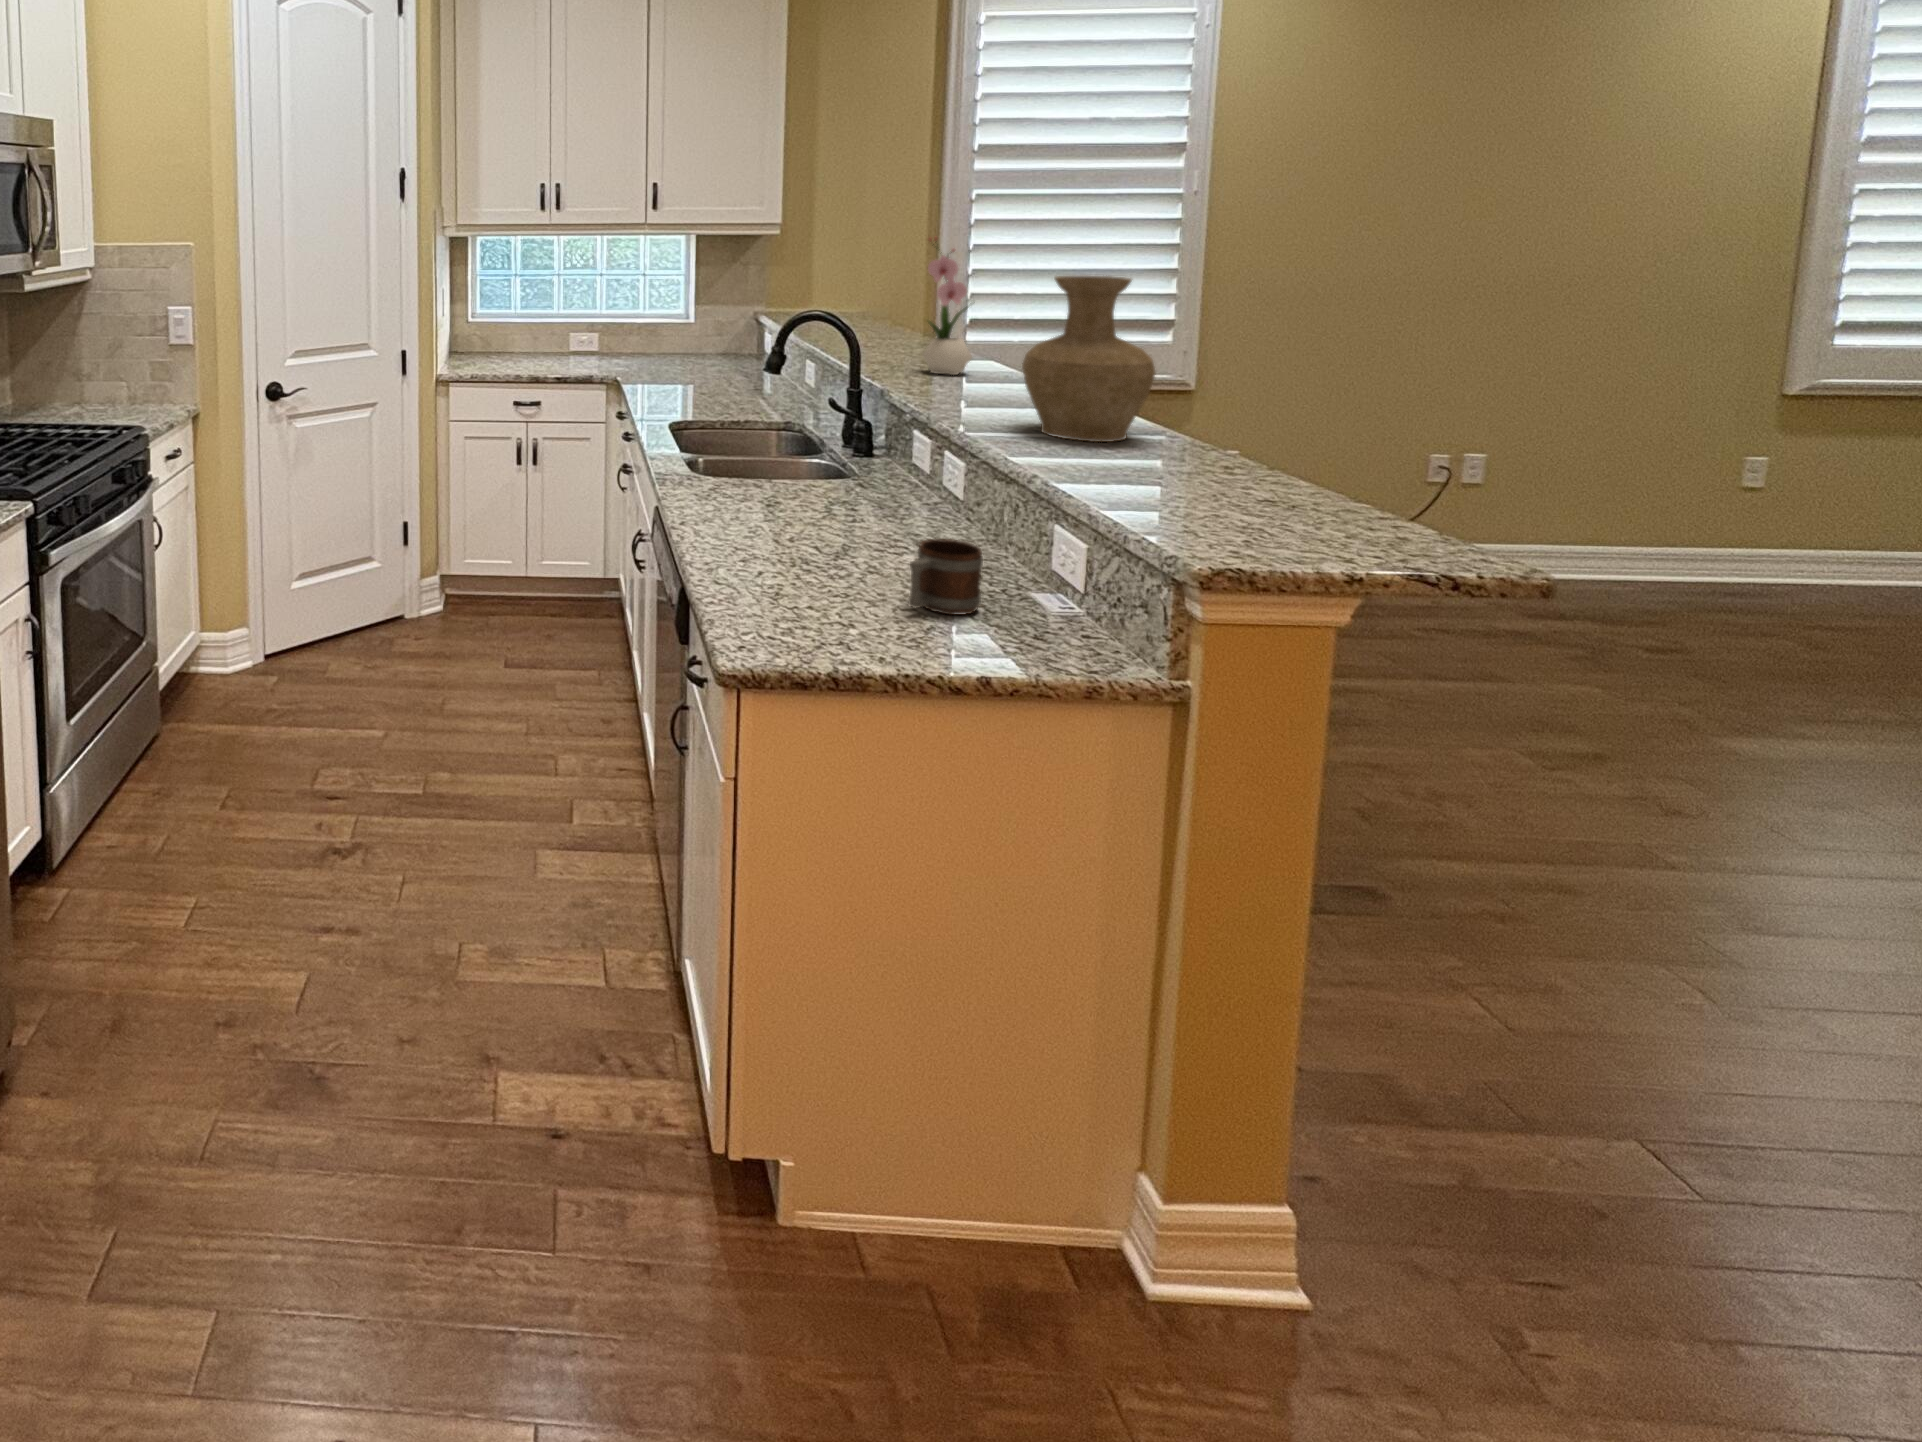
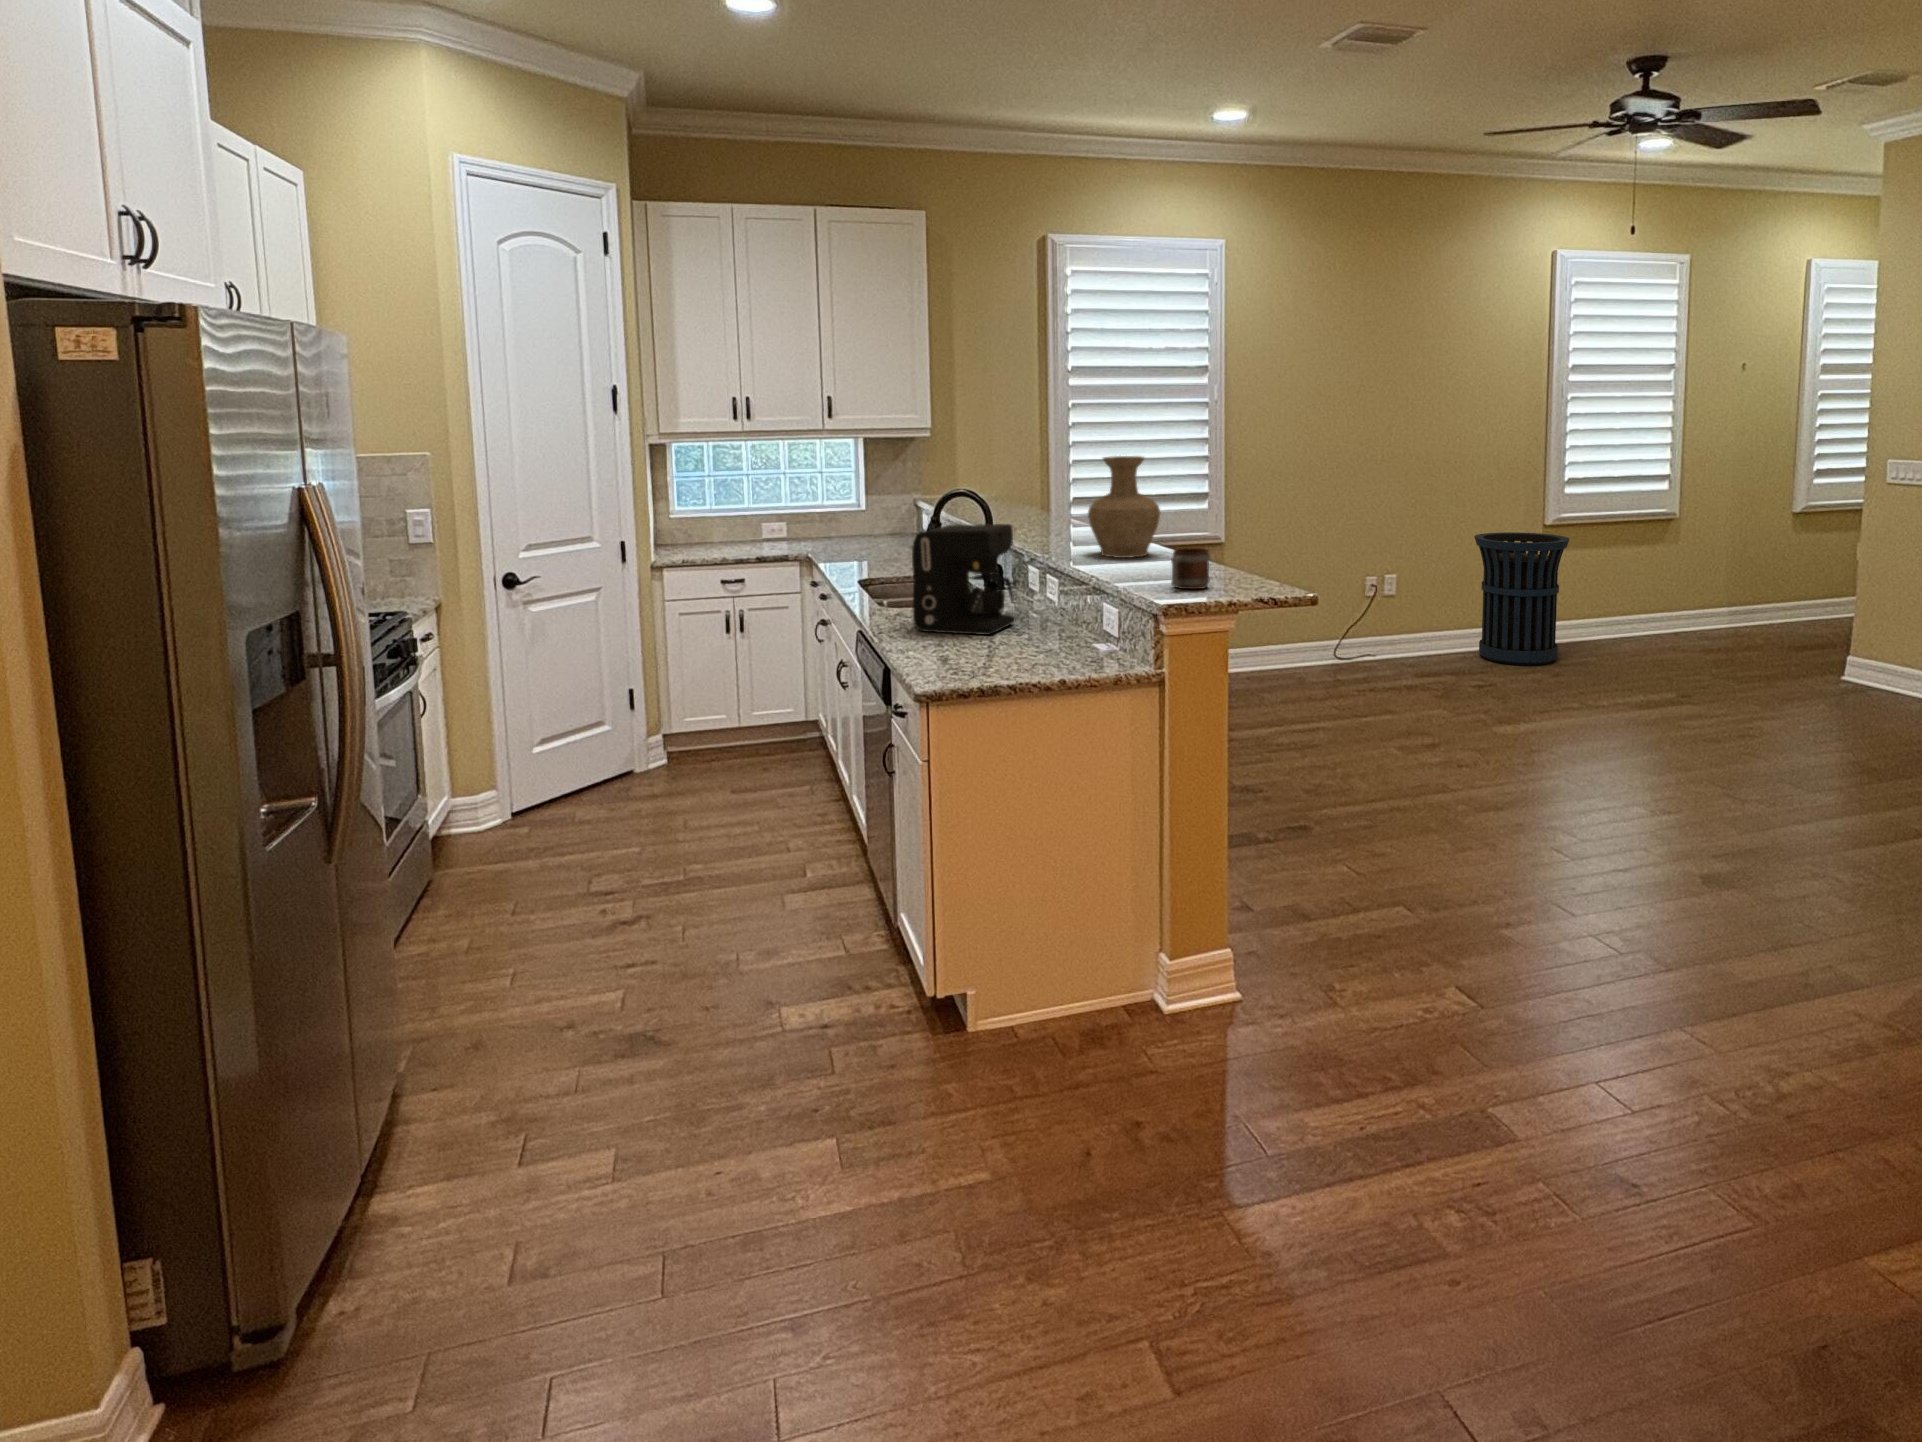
flower arrangement: present [923,238,972,375] -> none [1033,434,1067,529]
coffee maker: none [731,369,895,547] -> present [912,524,1016,635]
trash can: none [1643,405,1865,628] -> present [1474,532,1569,665]
mug: present [908,539,983,615] -> present [1171,548,1210,589]

